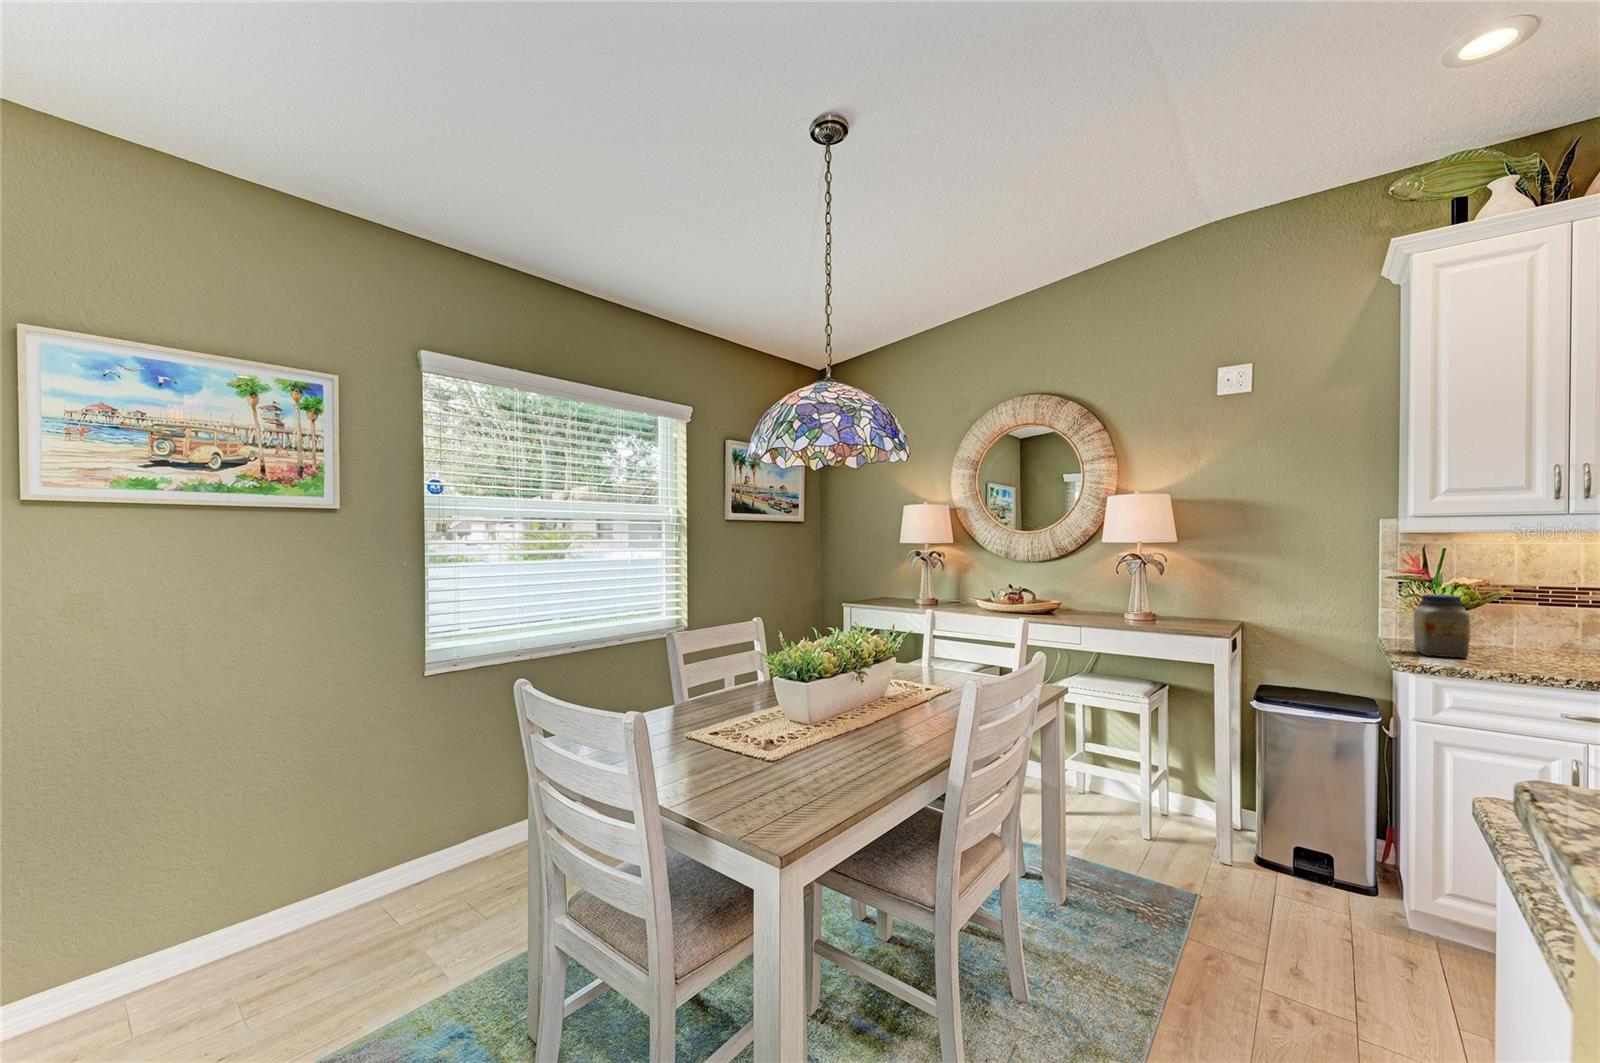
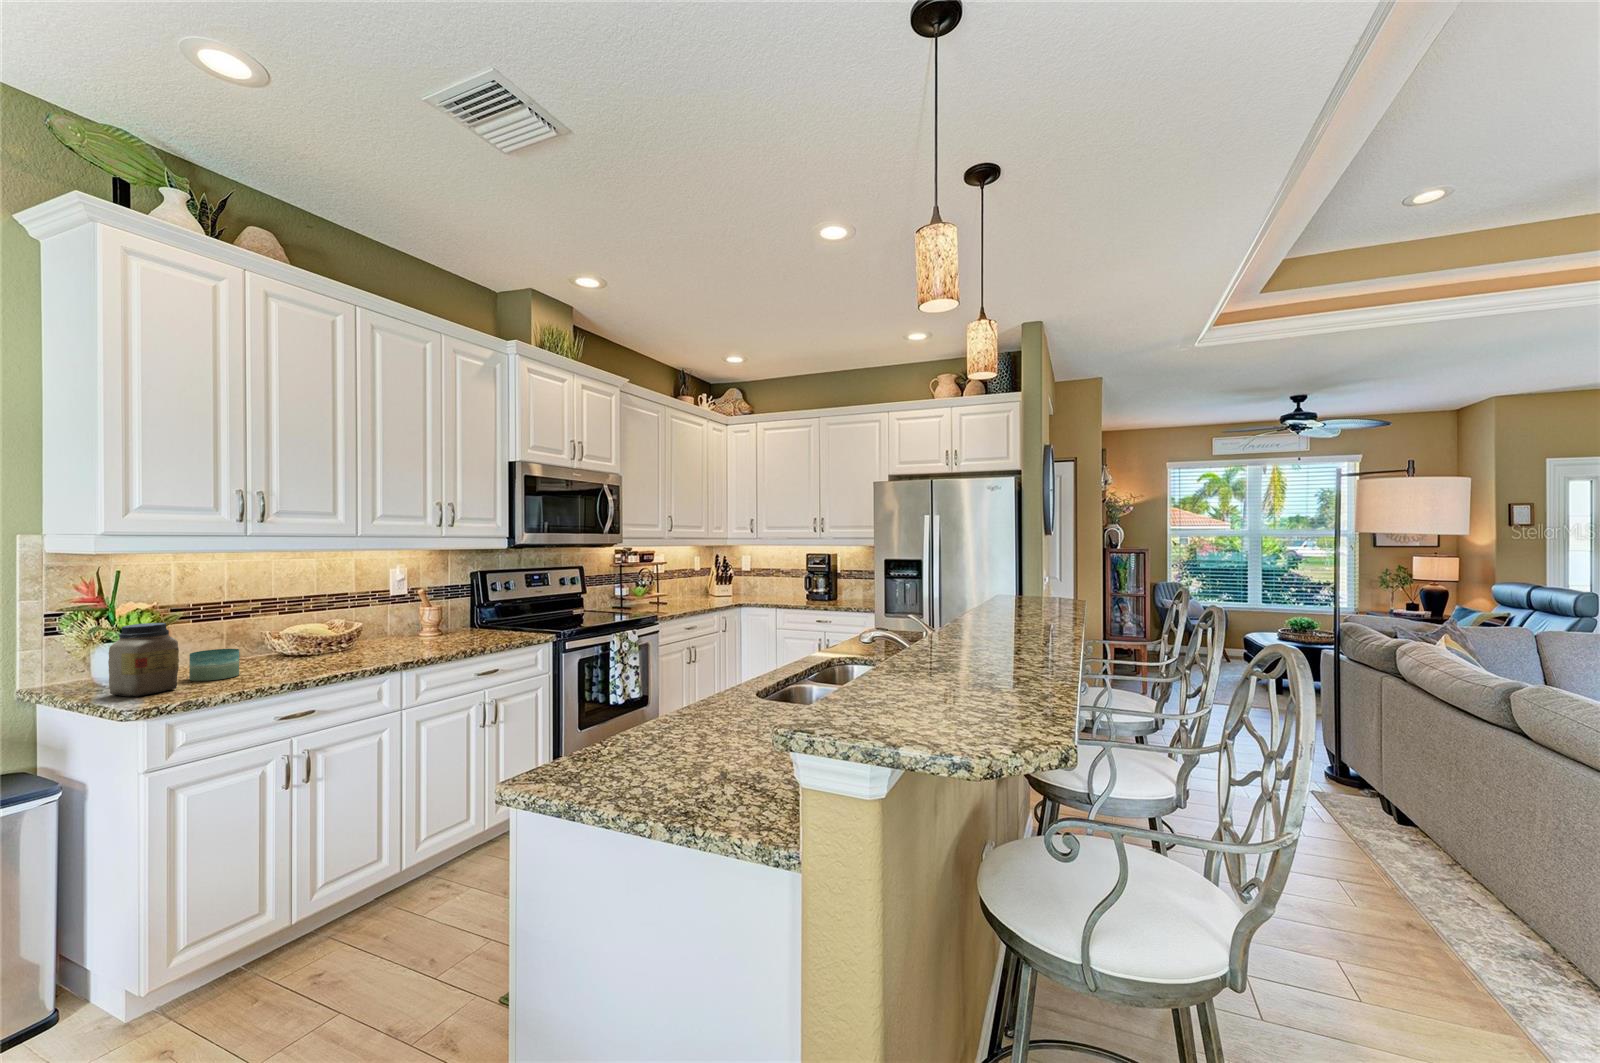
candle: none [1498,631,1553,663] -> present [189,649,239,681]

